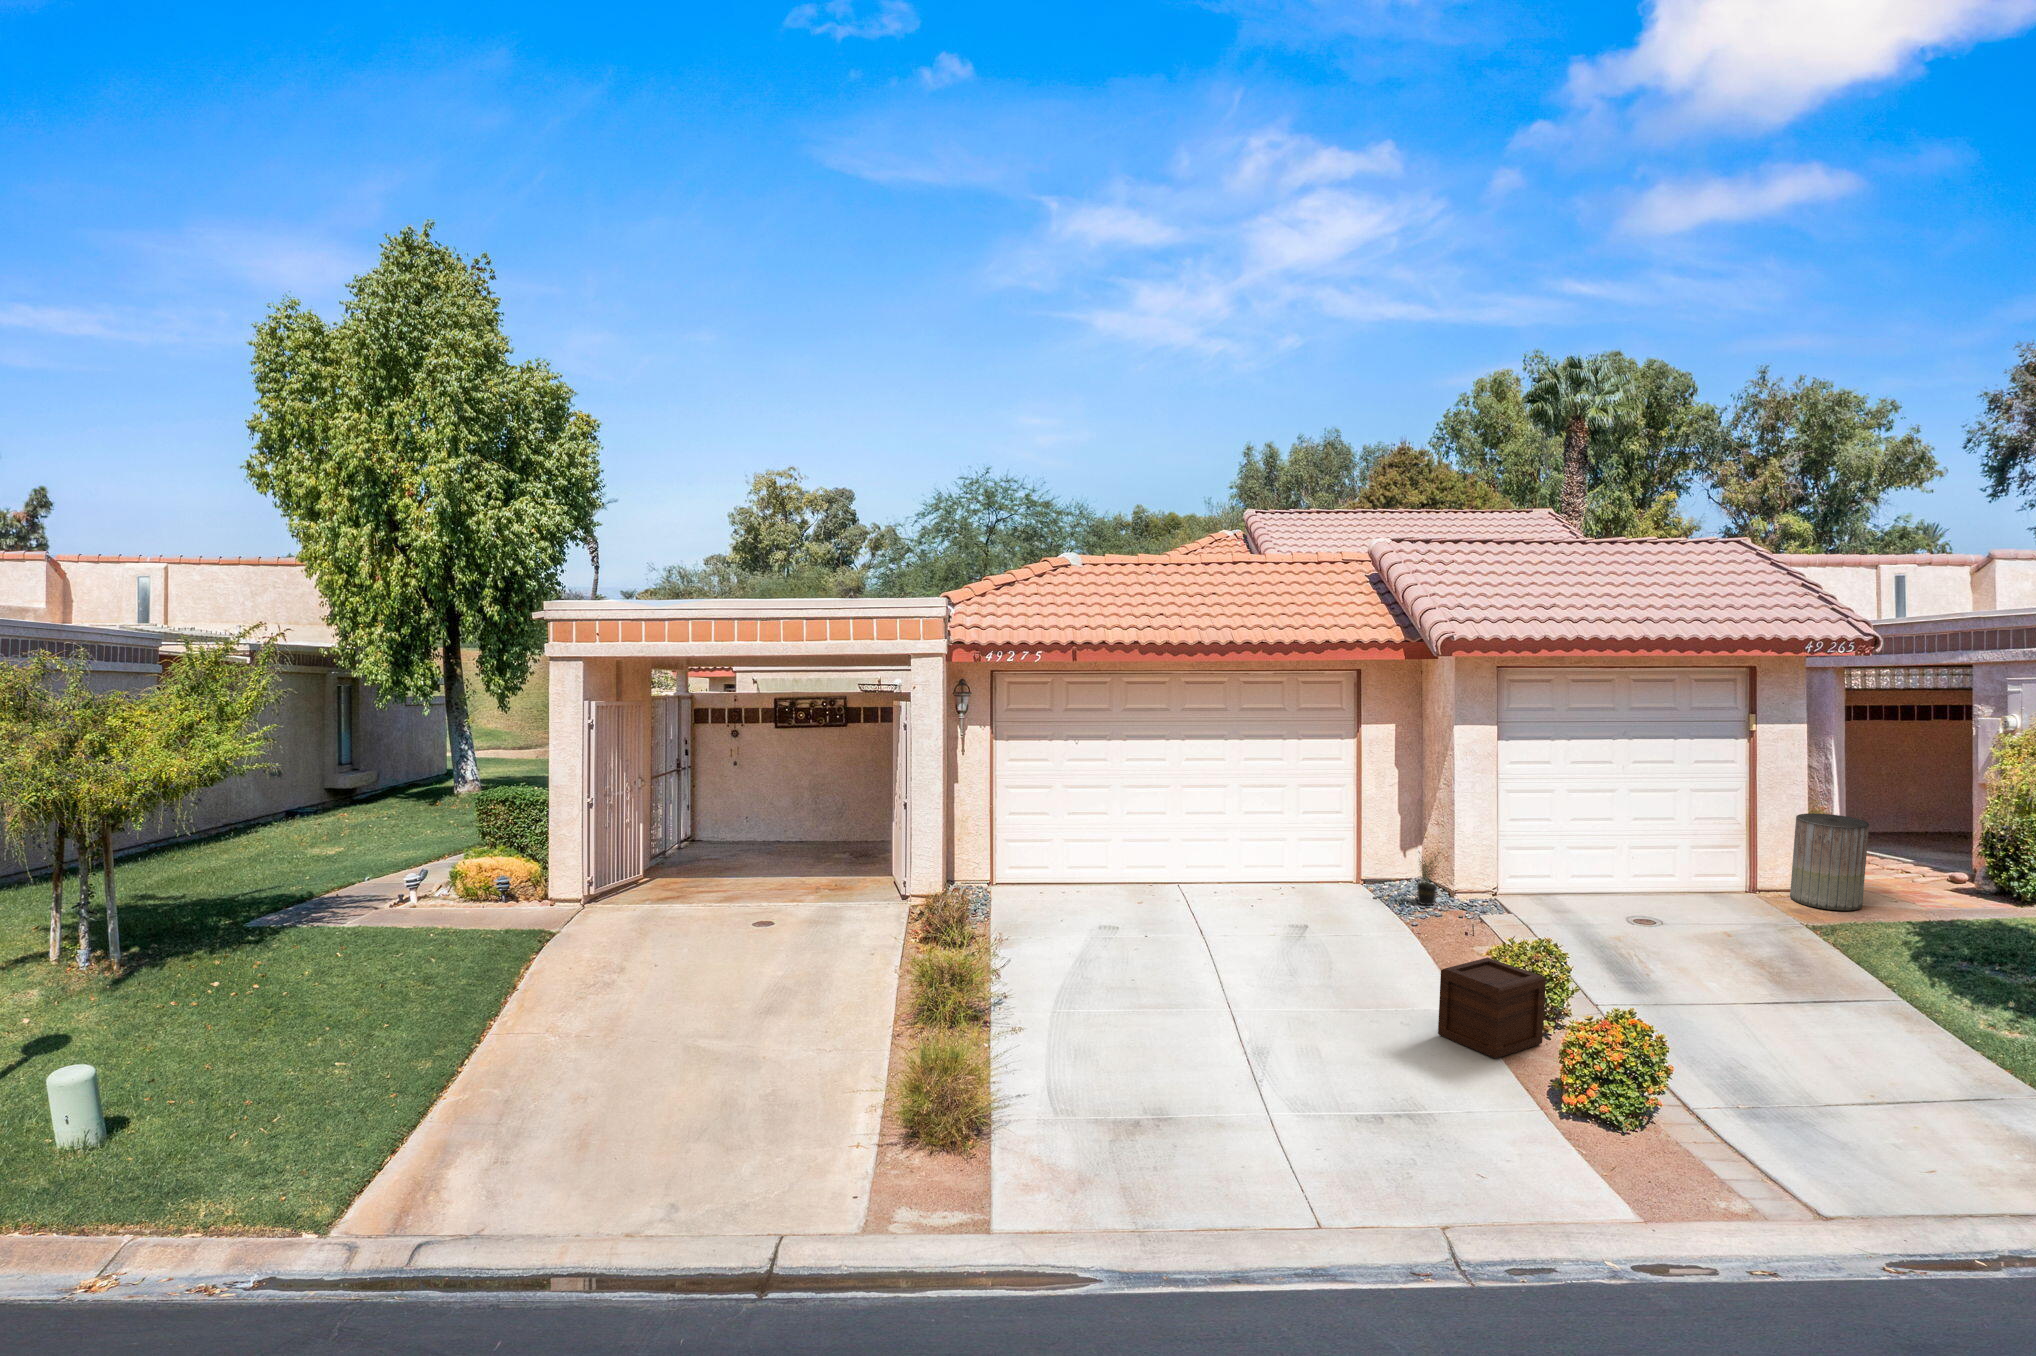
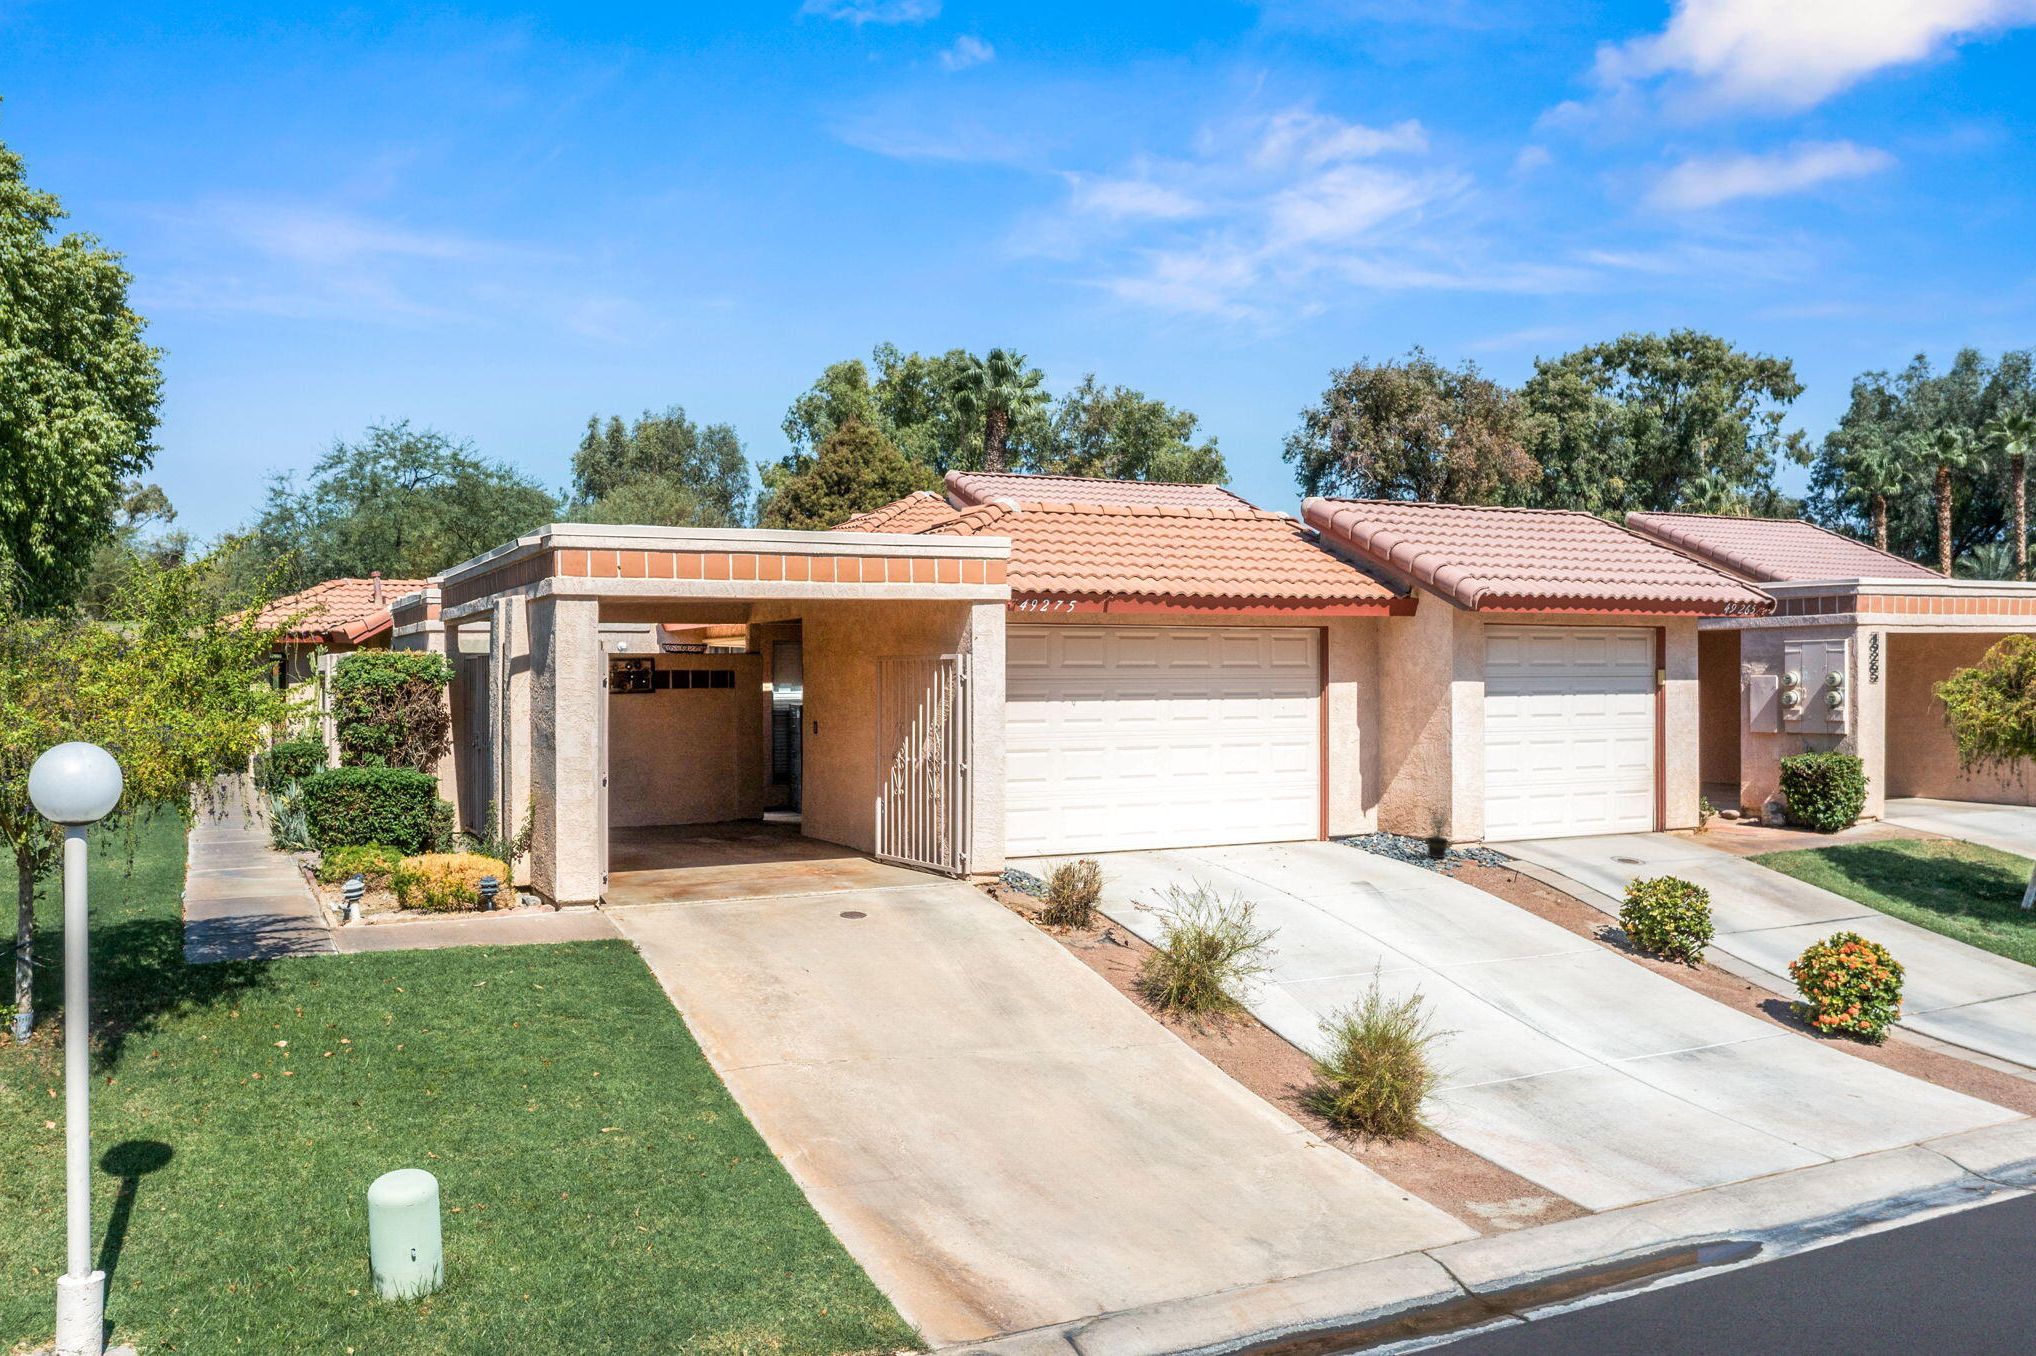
trash can: present [1790,813,1869,910] -> none [1685,759,1752,841]
wooden crate: present [1438,958,1546,1058] -> none [1600,884,1688,972]

